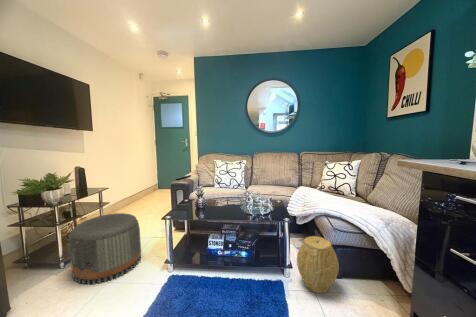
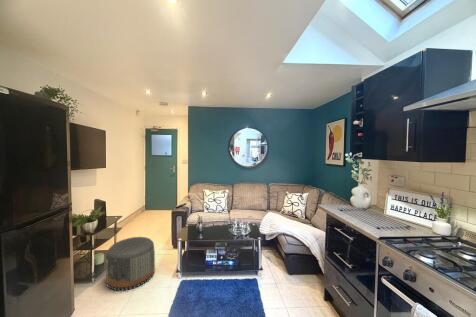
woven basket: present [297,236,339,293] -> none [266,249,291,285]

